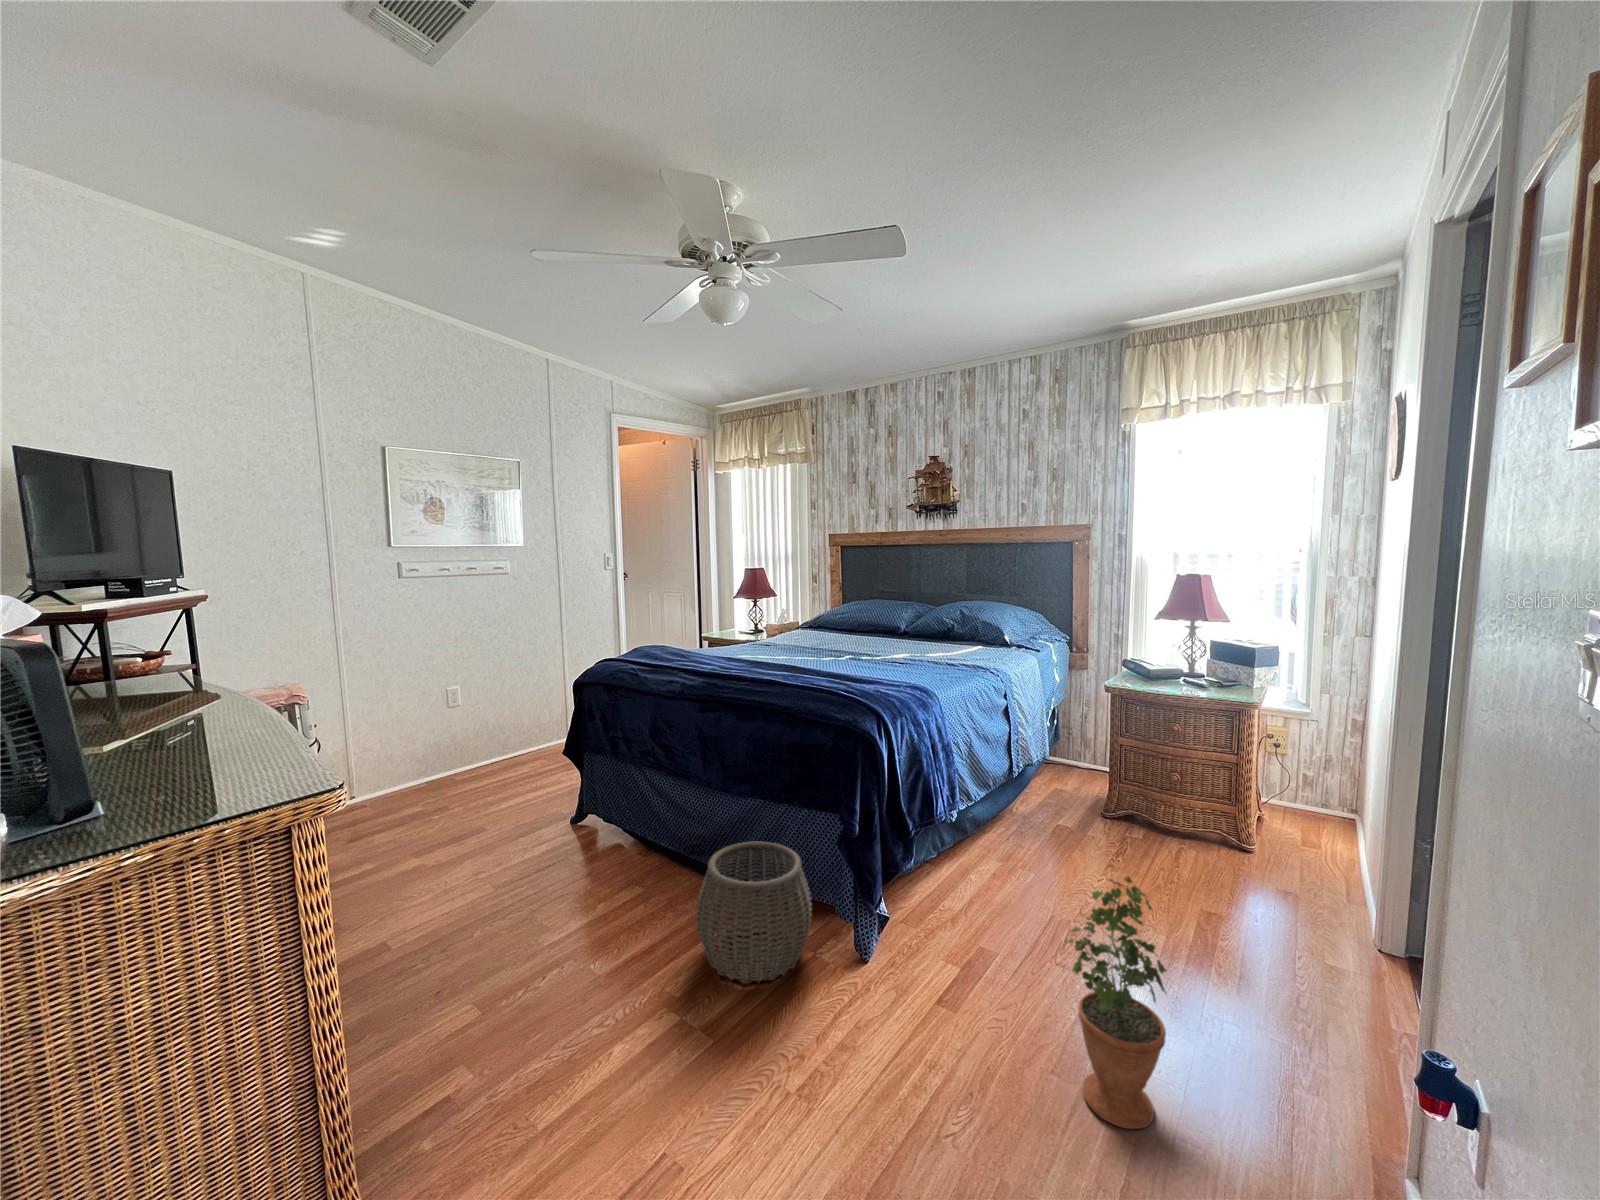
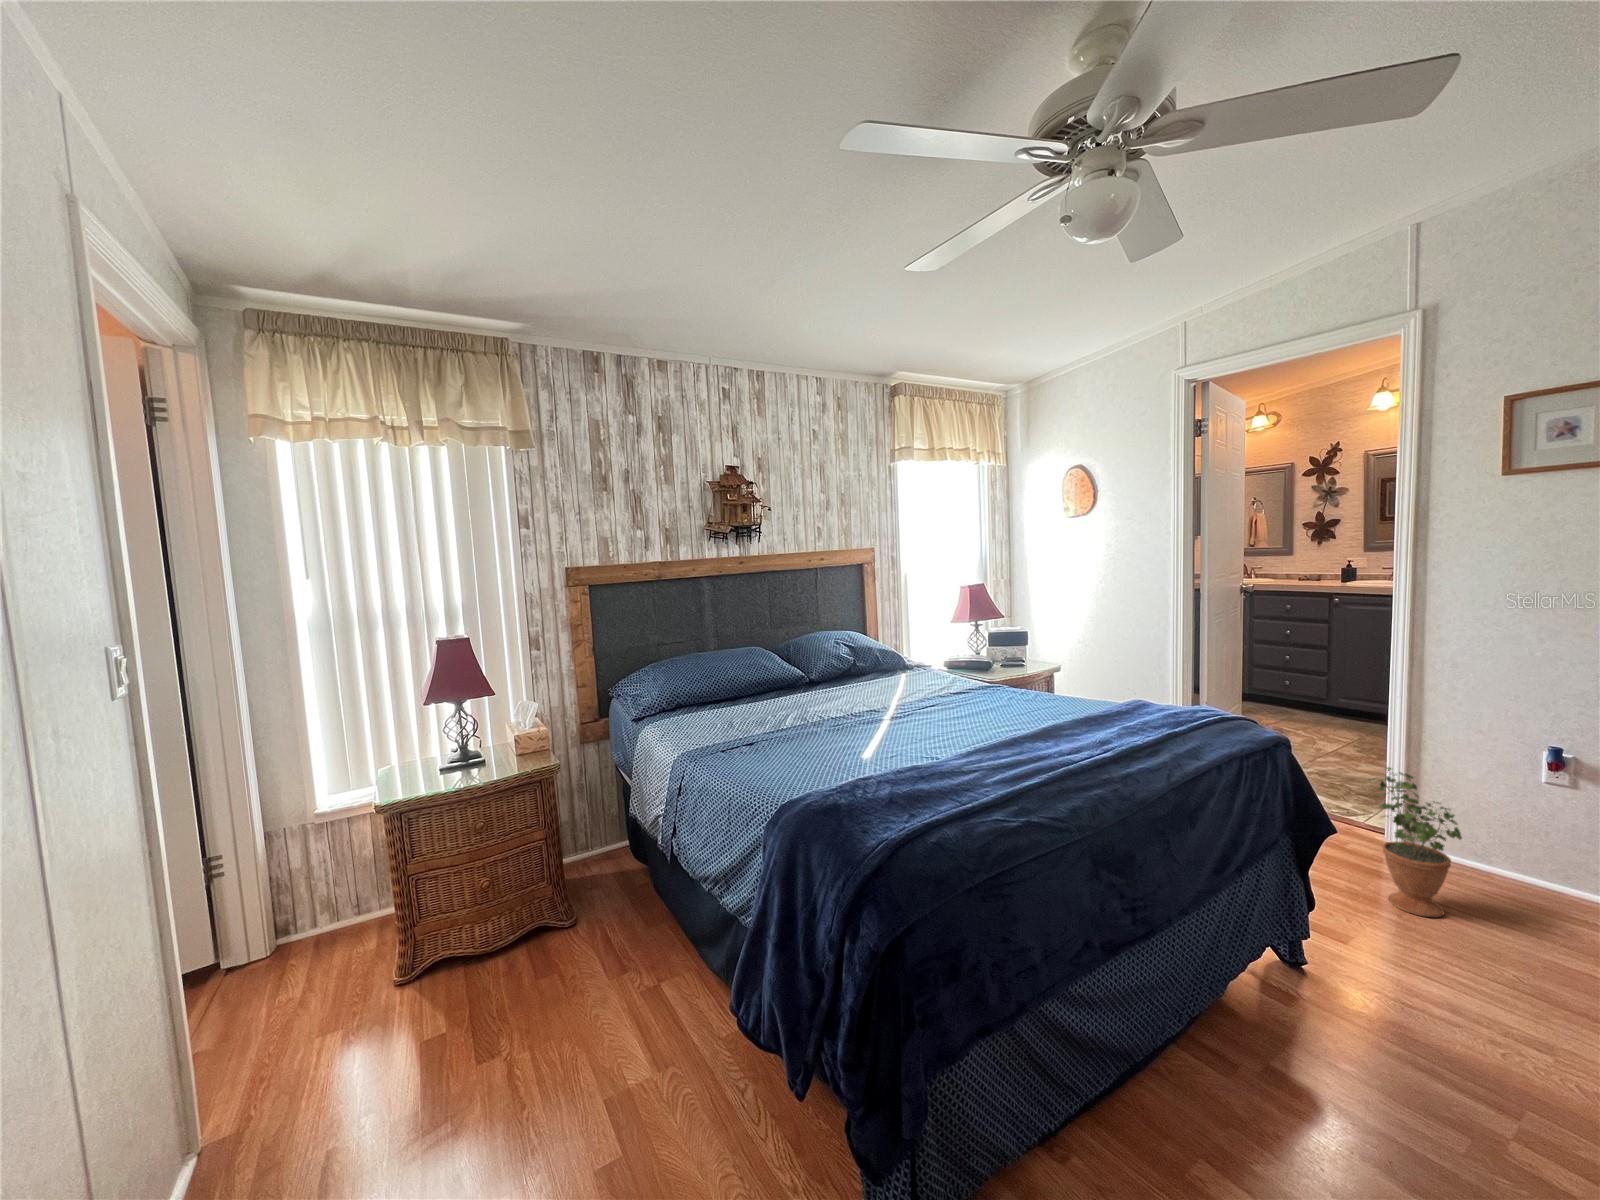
woven basket: present [696,842,812,983] -> none [1269,922,1454,1110]

